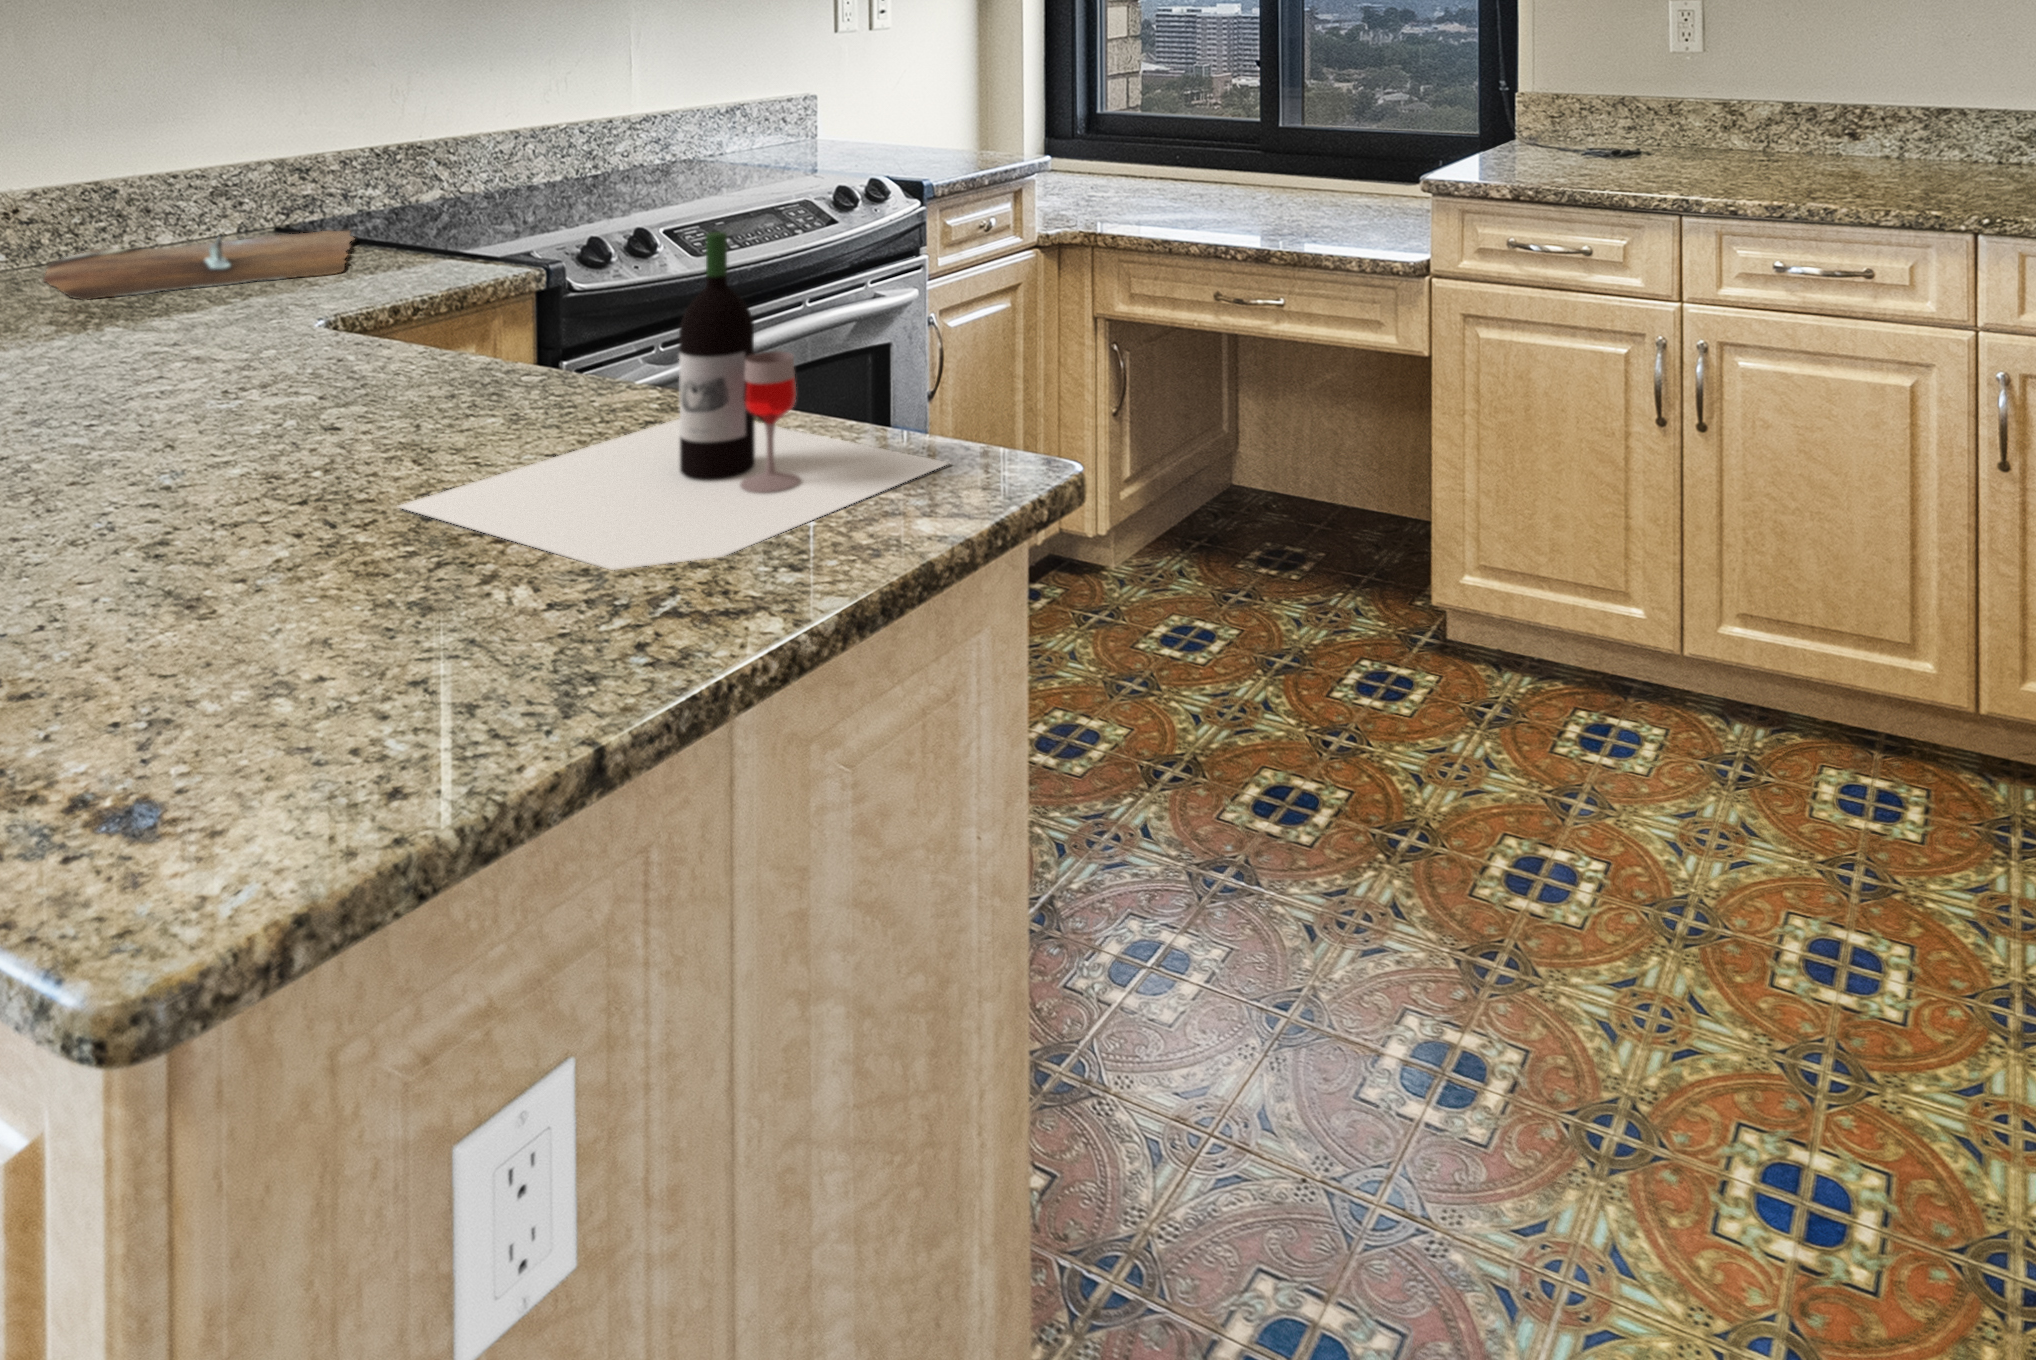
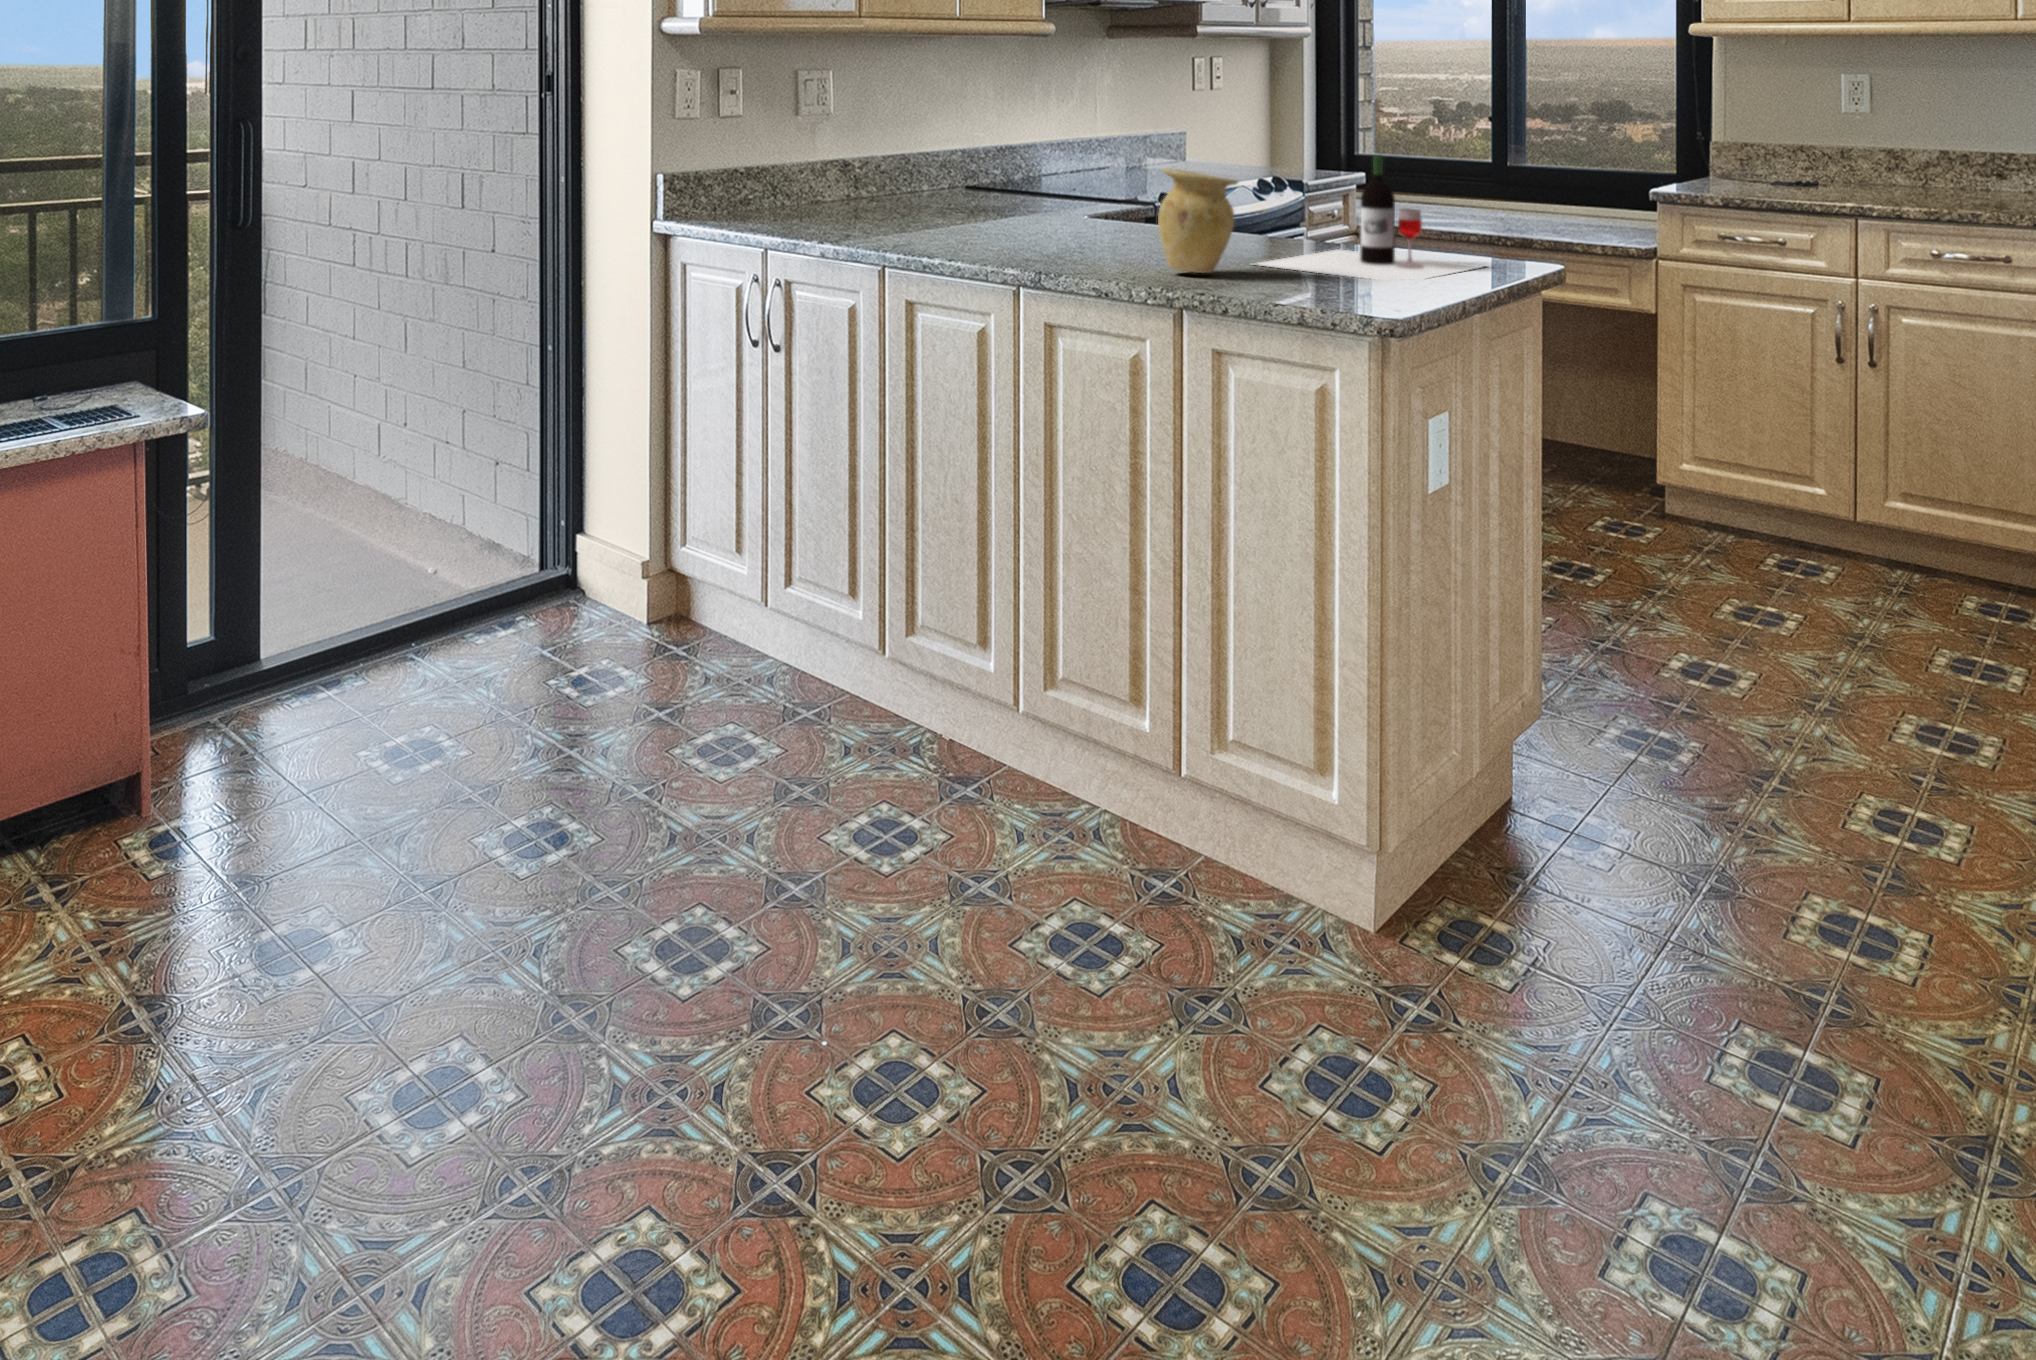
cutting board: present [44,231,354,300] -> none [870,187,1033,212]
vase: none [45,309,283,591] -> present [1158,168,1238,273]

